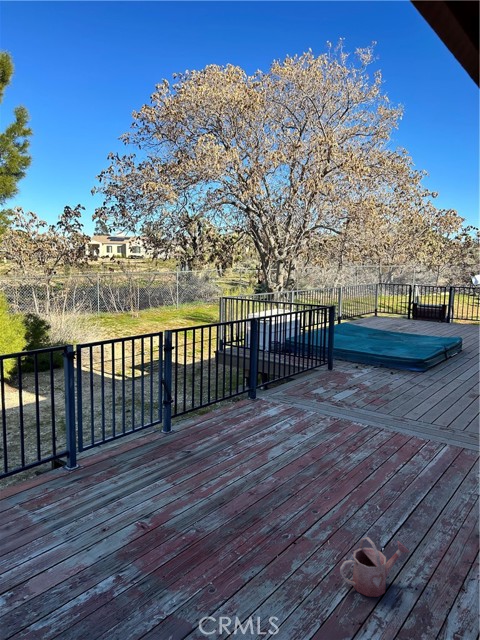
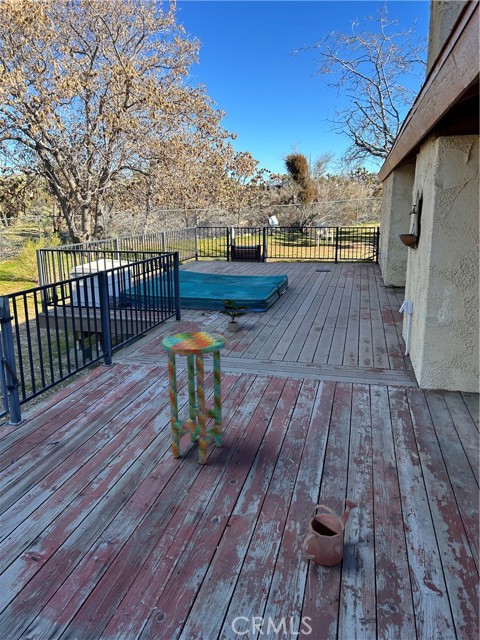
potted plant: none [366,354,398,387] -> present [219,299,249,332]
side table: none [269,374,324,492] -> present [162,332,226,464]

